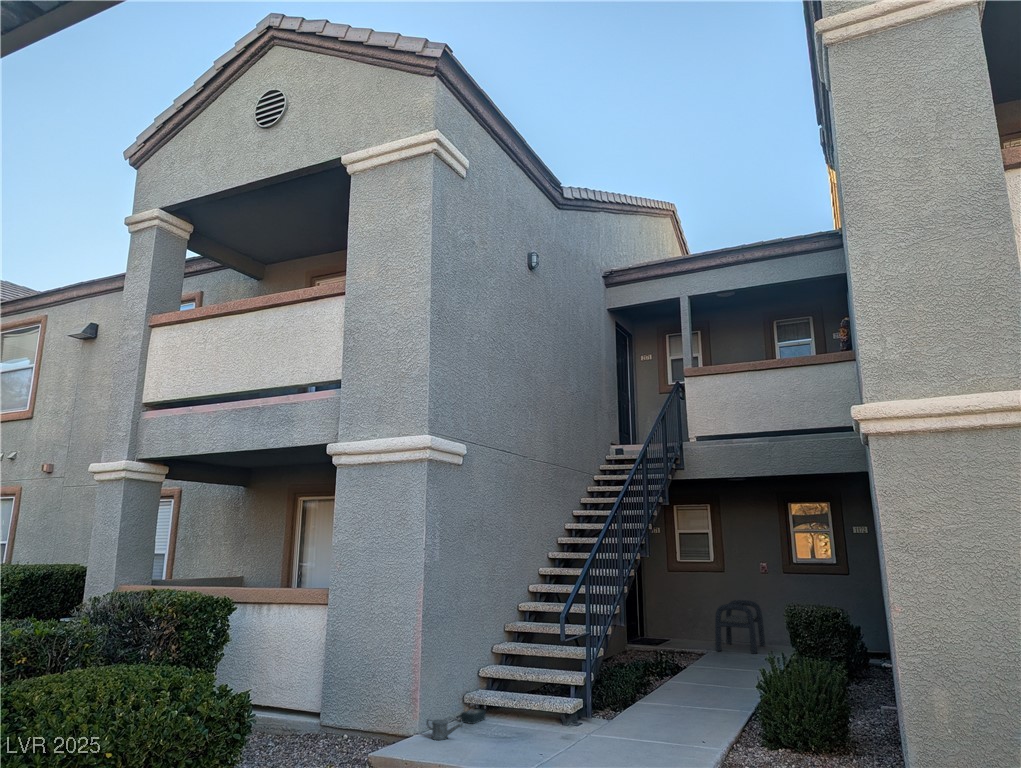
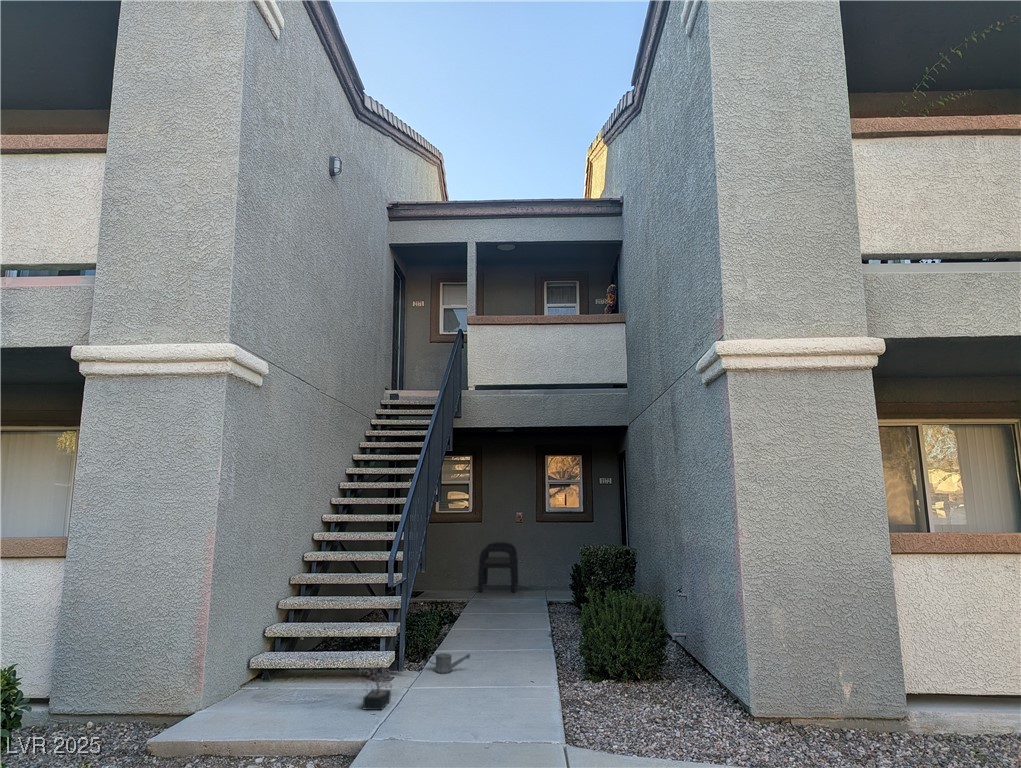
decorative plant: present [457,690,485,724] -> present [357,666,392,710]
watering can: present [427,719,463,740] -> present [428,653,470,673]

